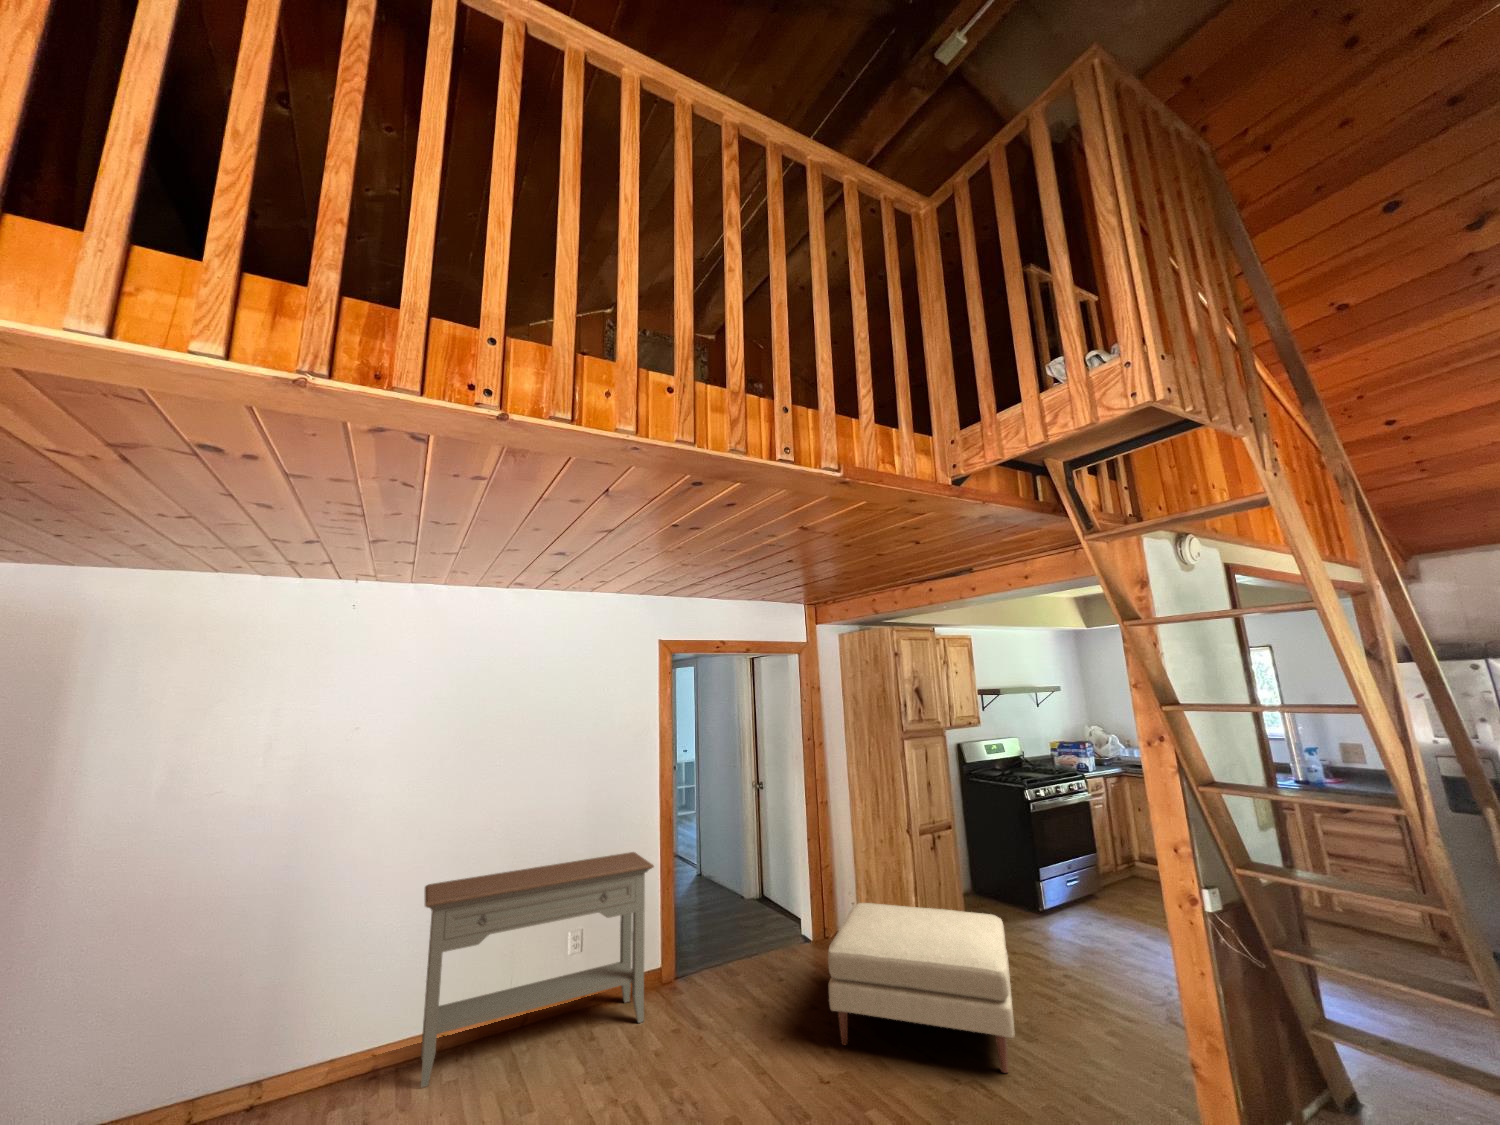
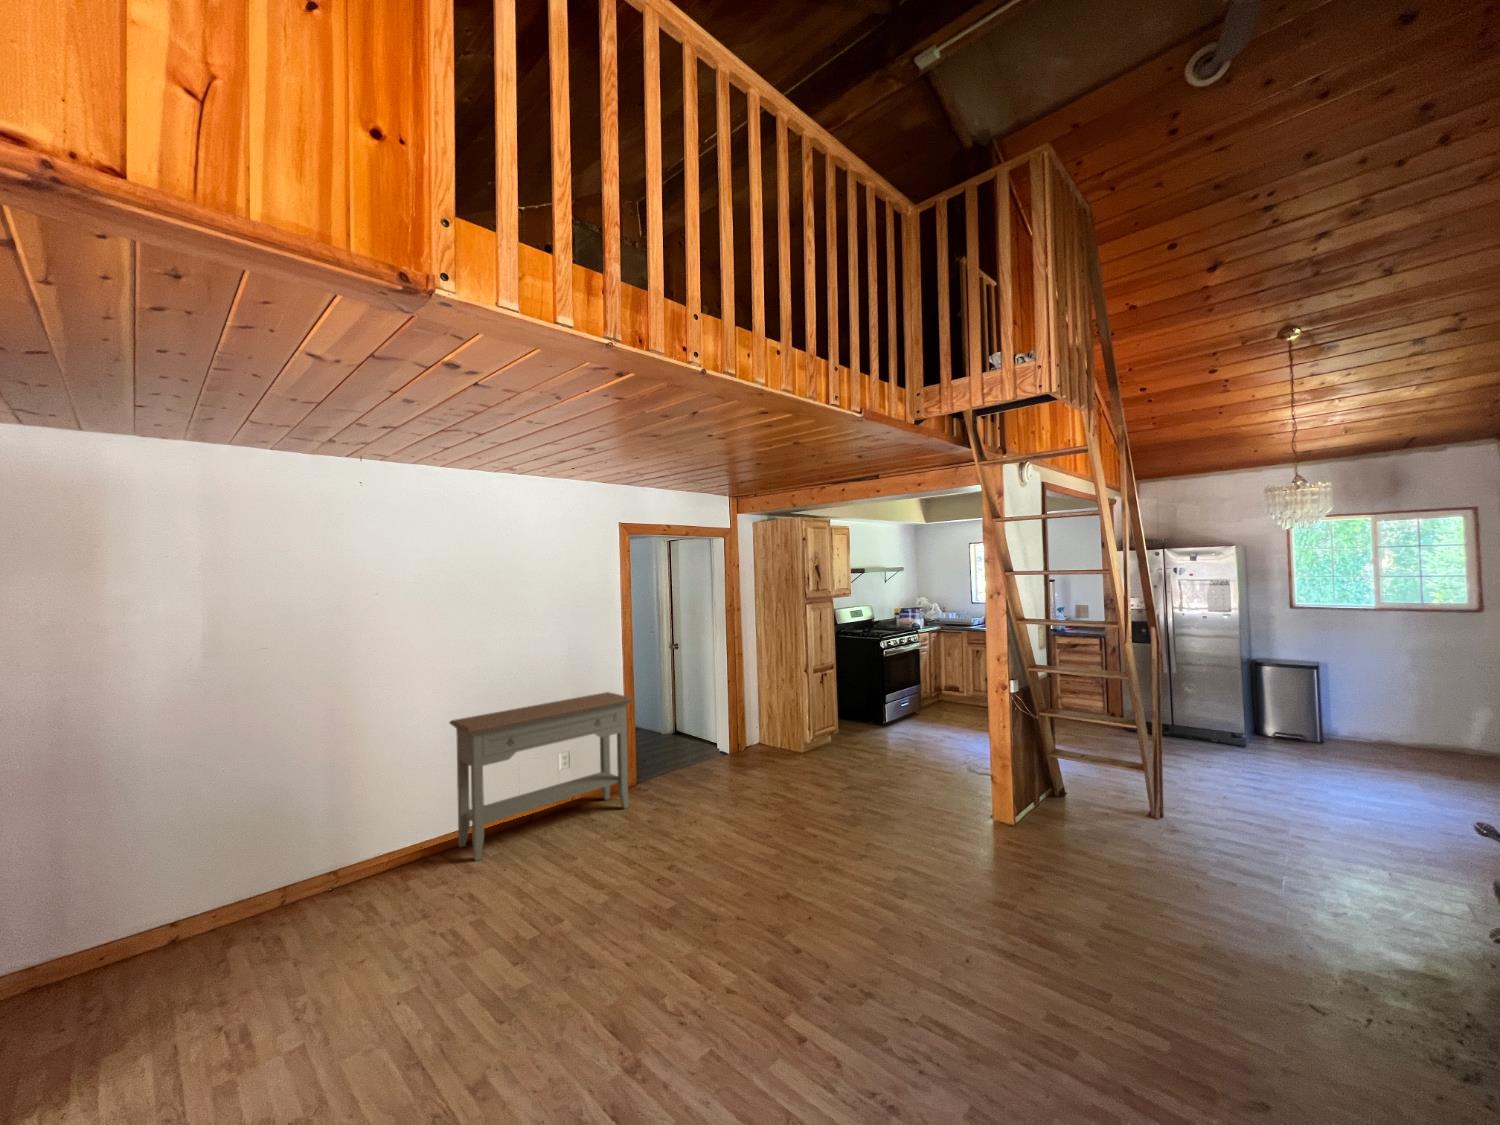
ottoman: present [828,903,1014,1073] -> none [770,718,890,803]

